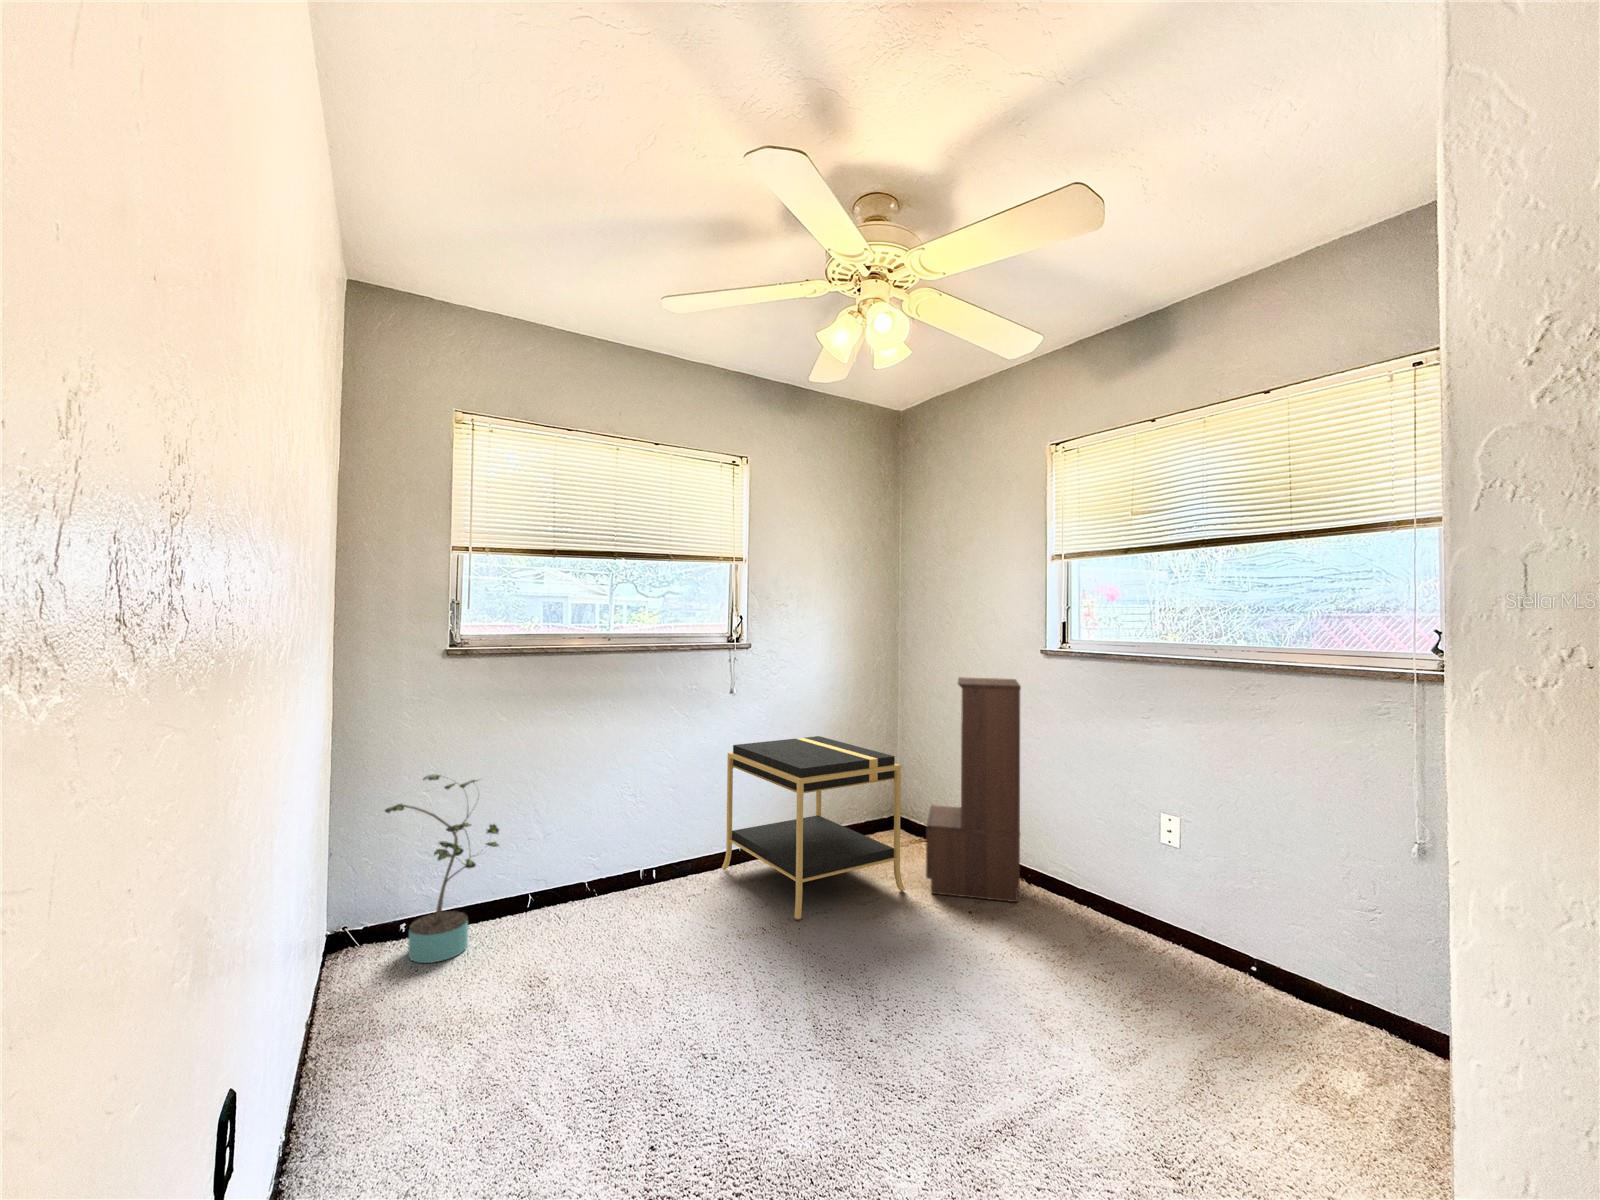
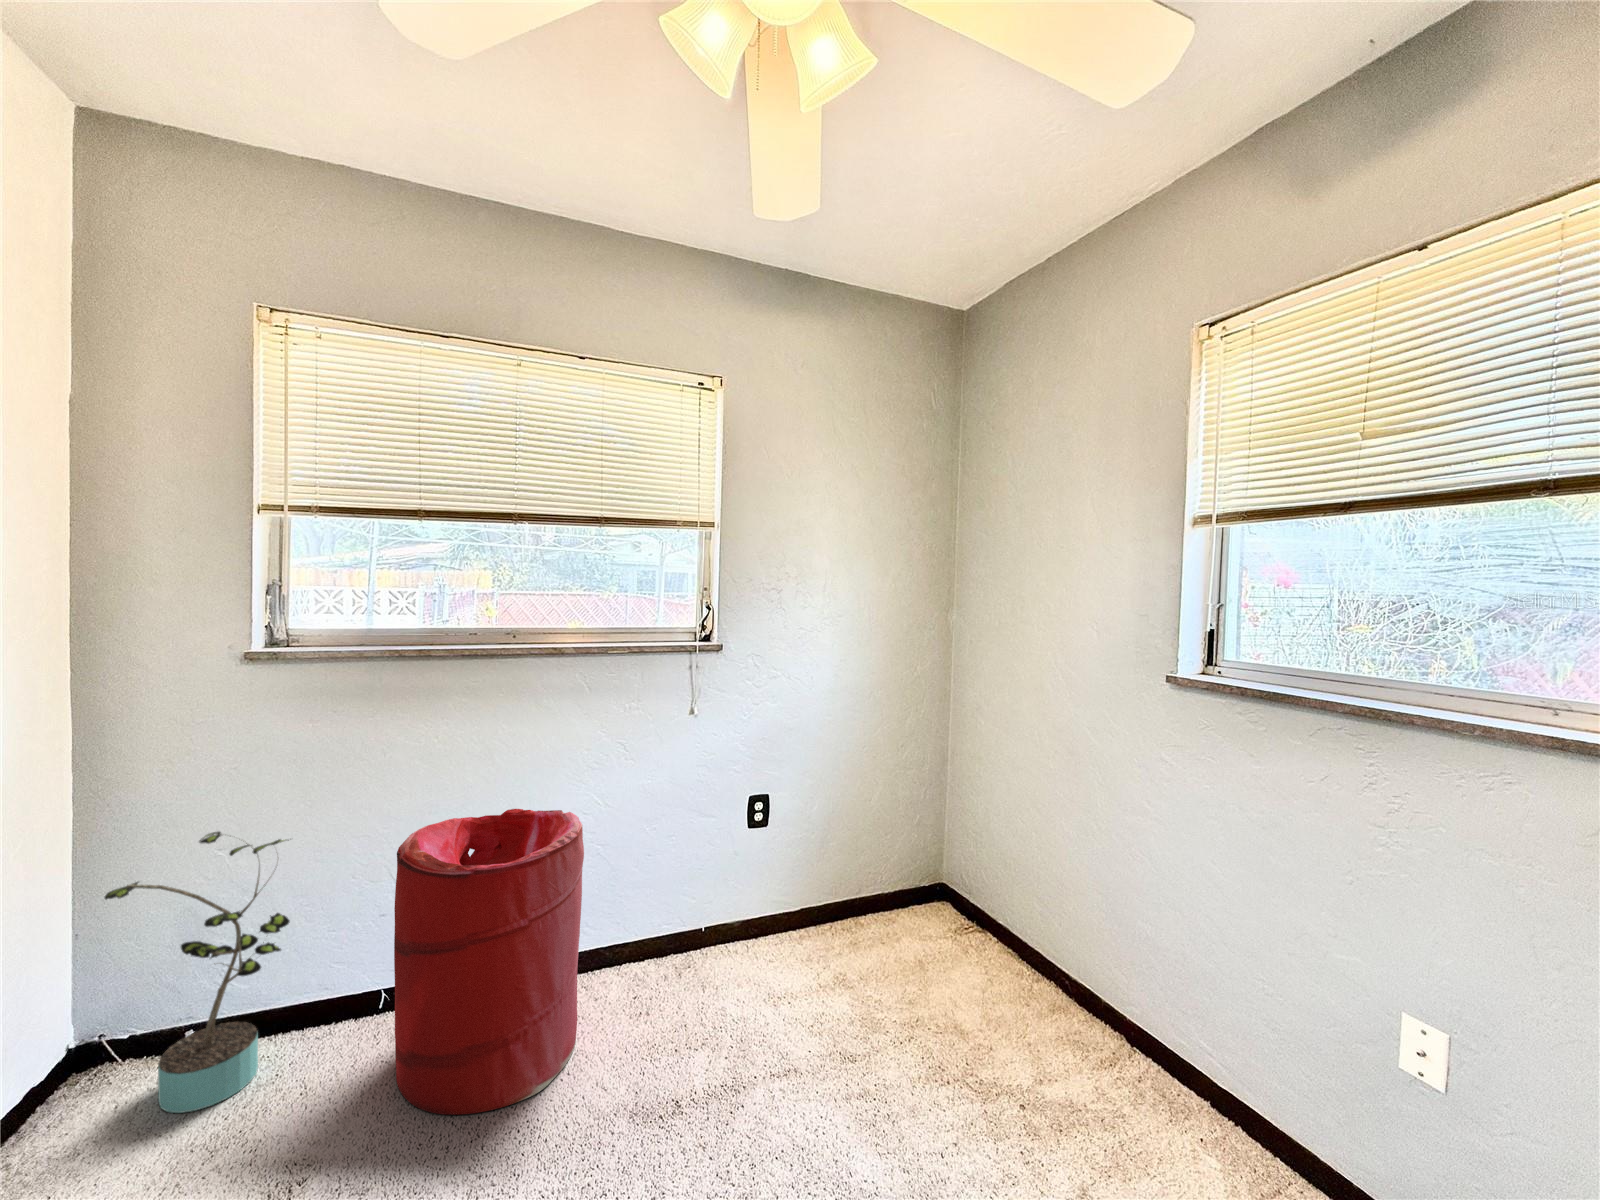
bookshelf: present [926,677,1021,902] -> none [955,708,1124,1098]
nightstand: present [722,736,905,920] -> none [676,775,922,1091]
laundry hamper: none [566,757,686,946] -> present [394,809,584,1115]

